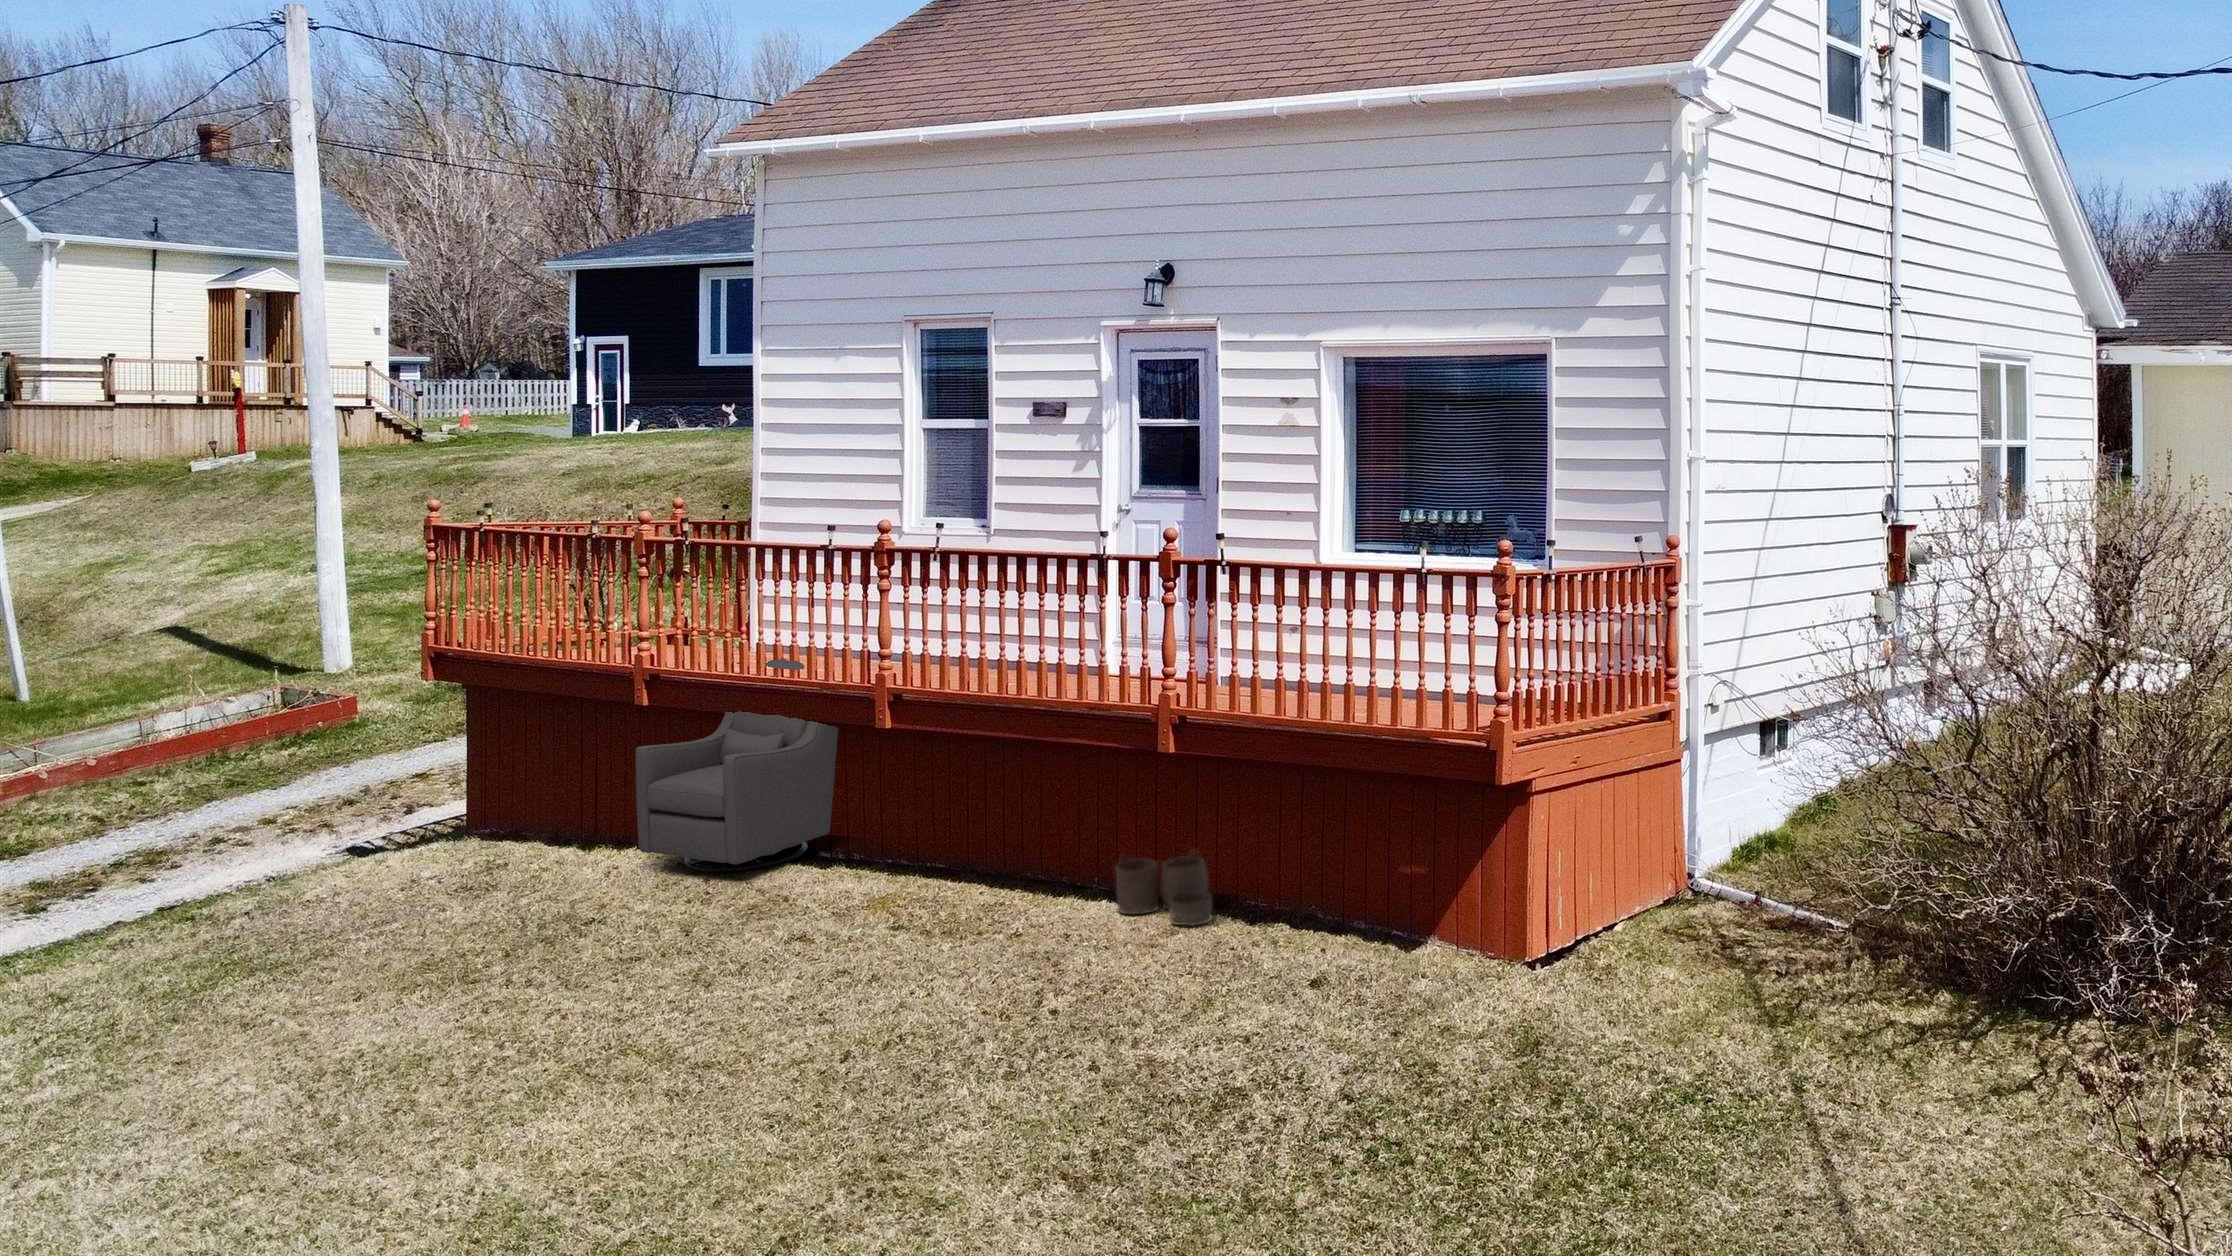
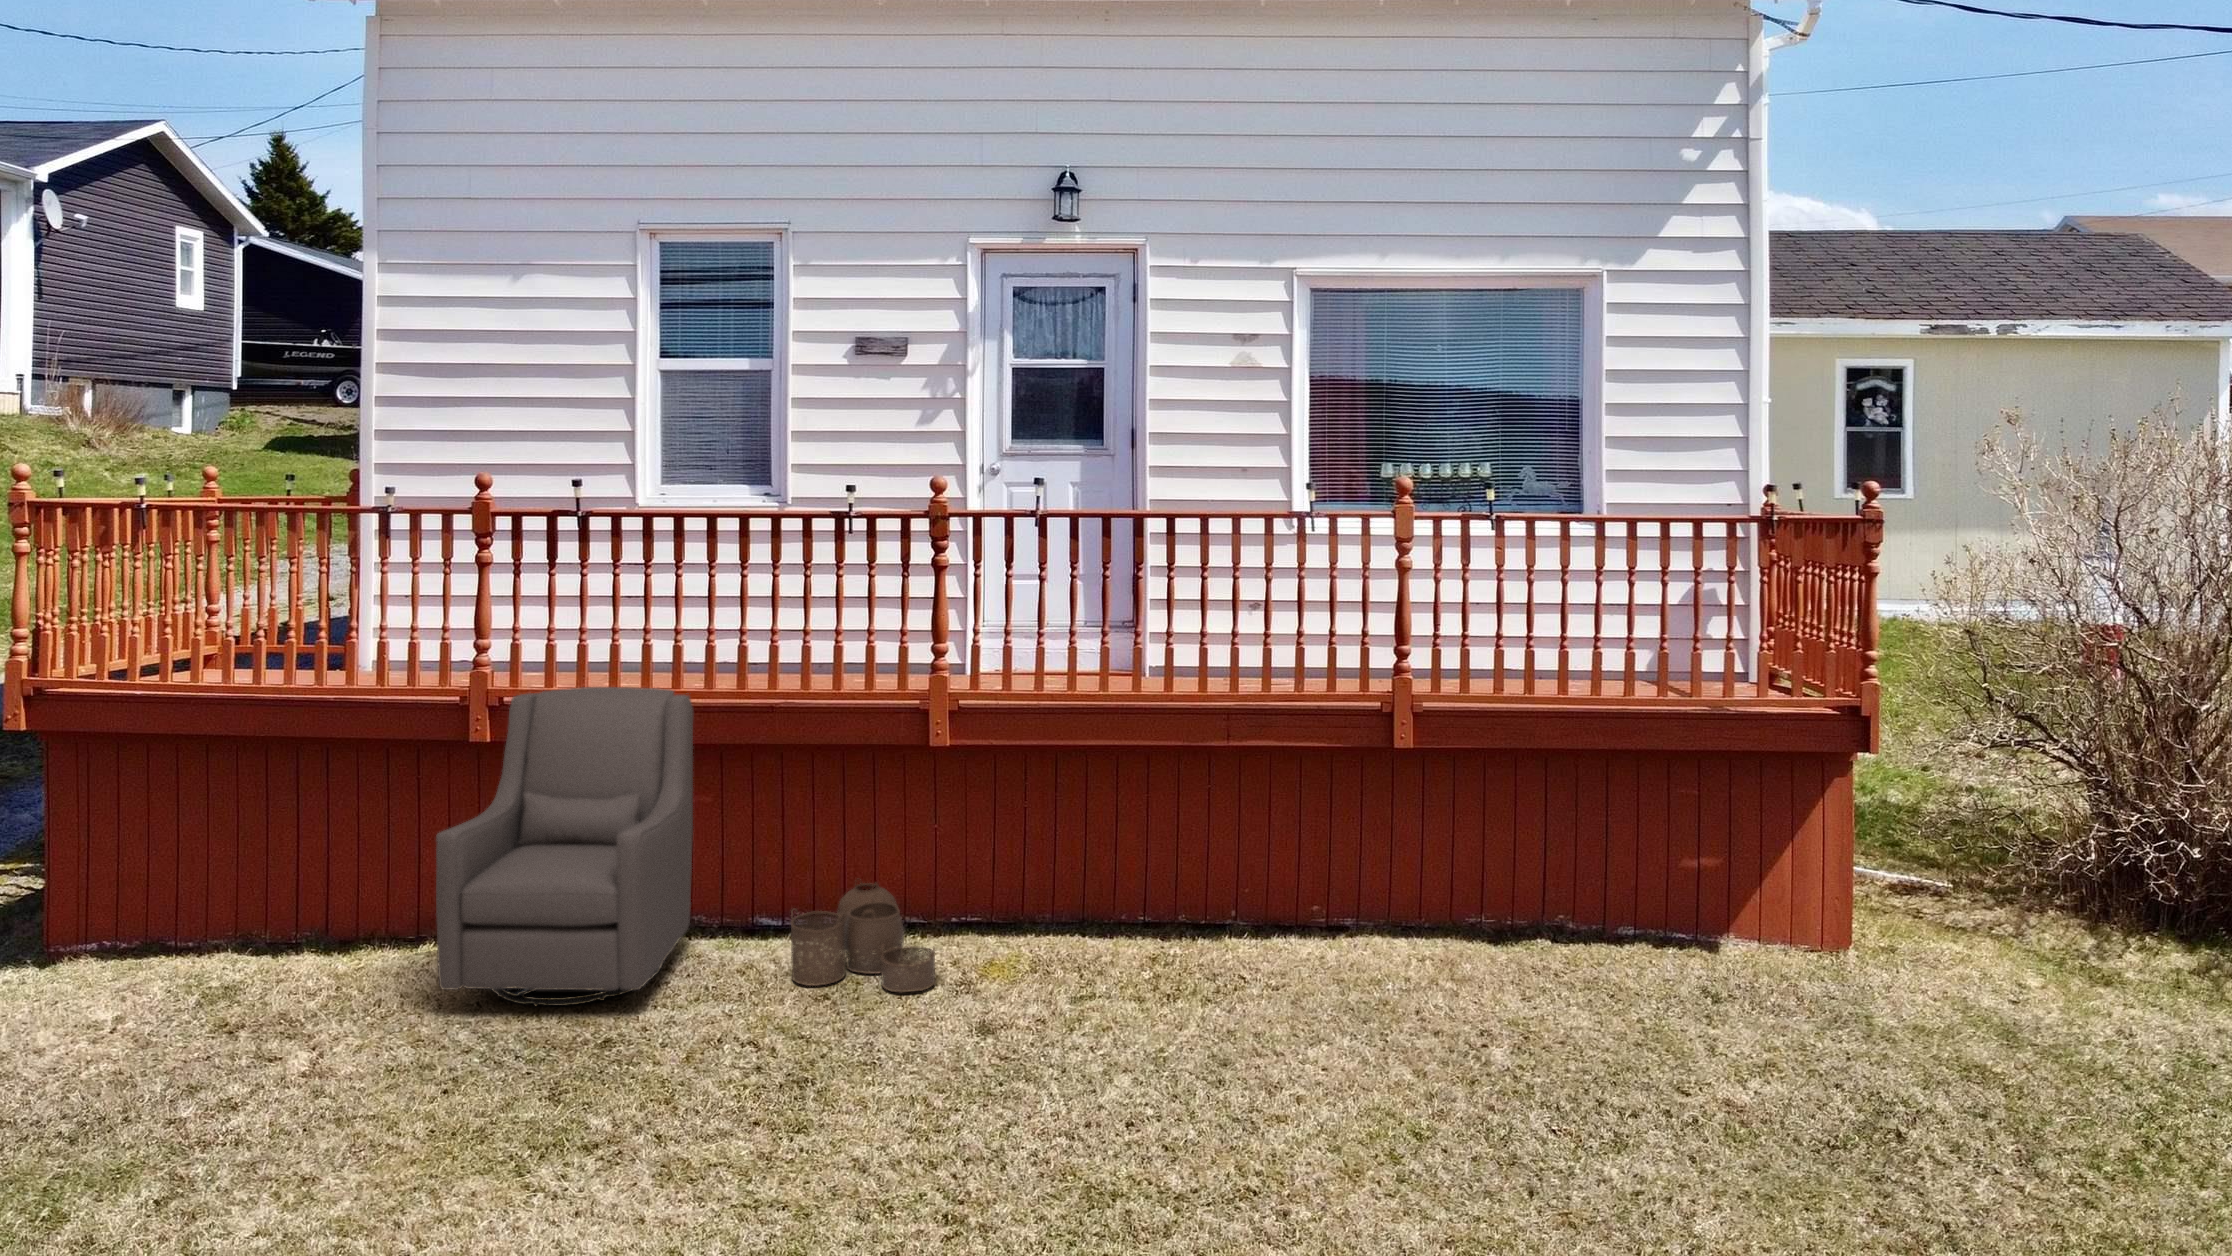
woven basket: present [1116,848,1212,926] -> present [791,882,935,992]

